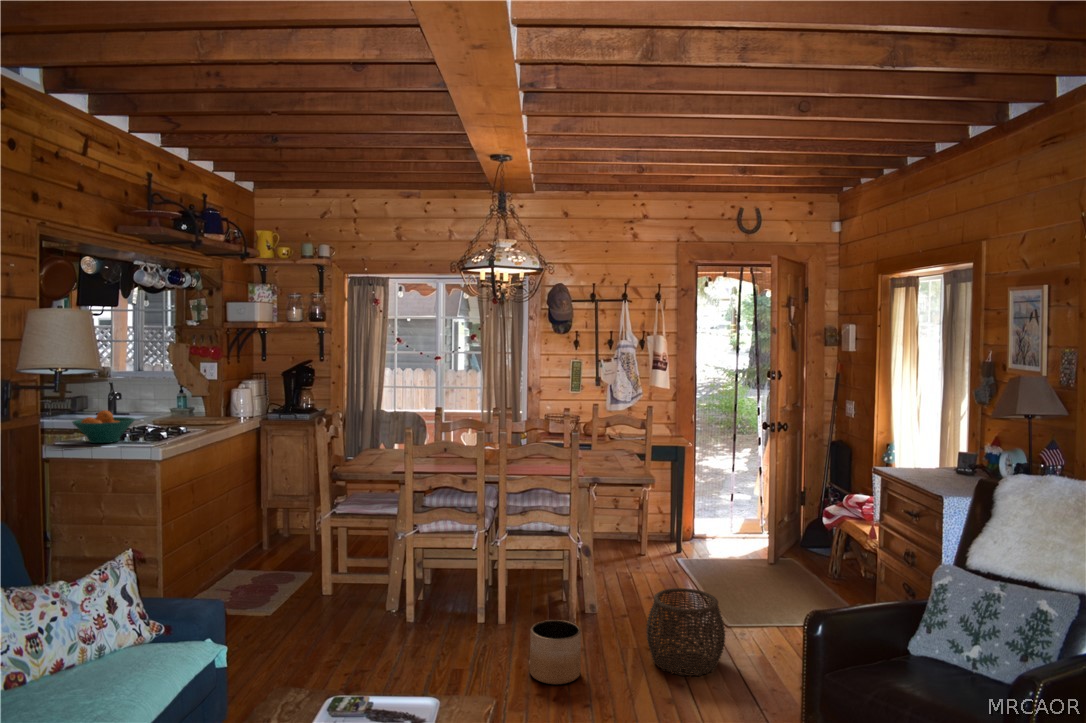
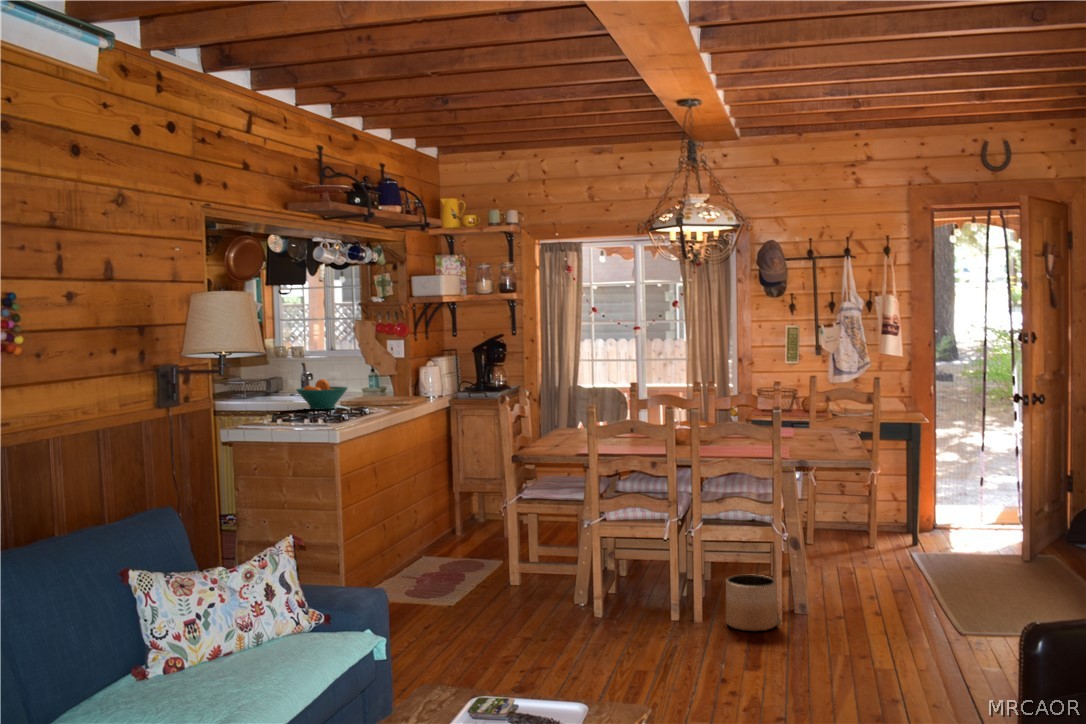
woven basket: present [646,588,725,676] -> none [847,550,932,633]

